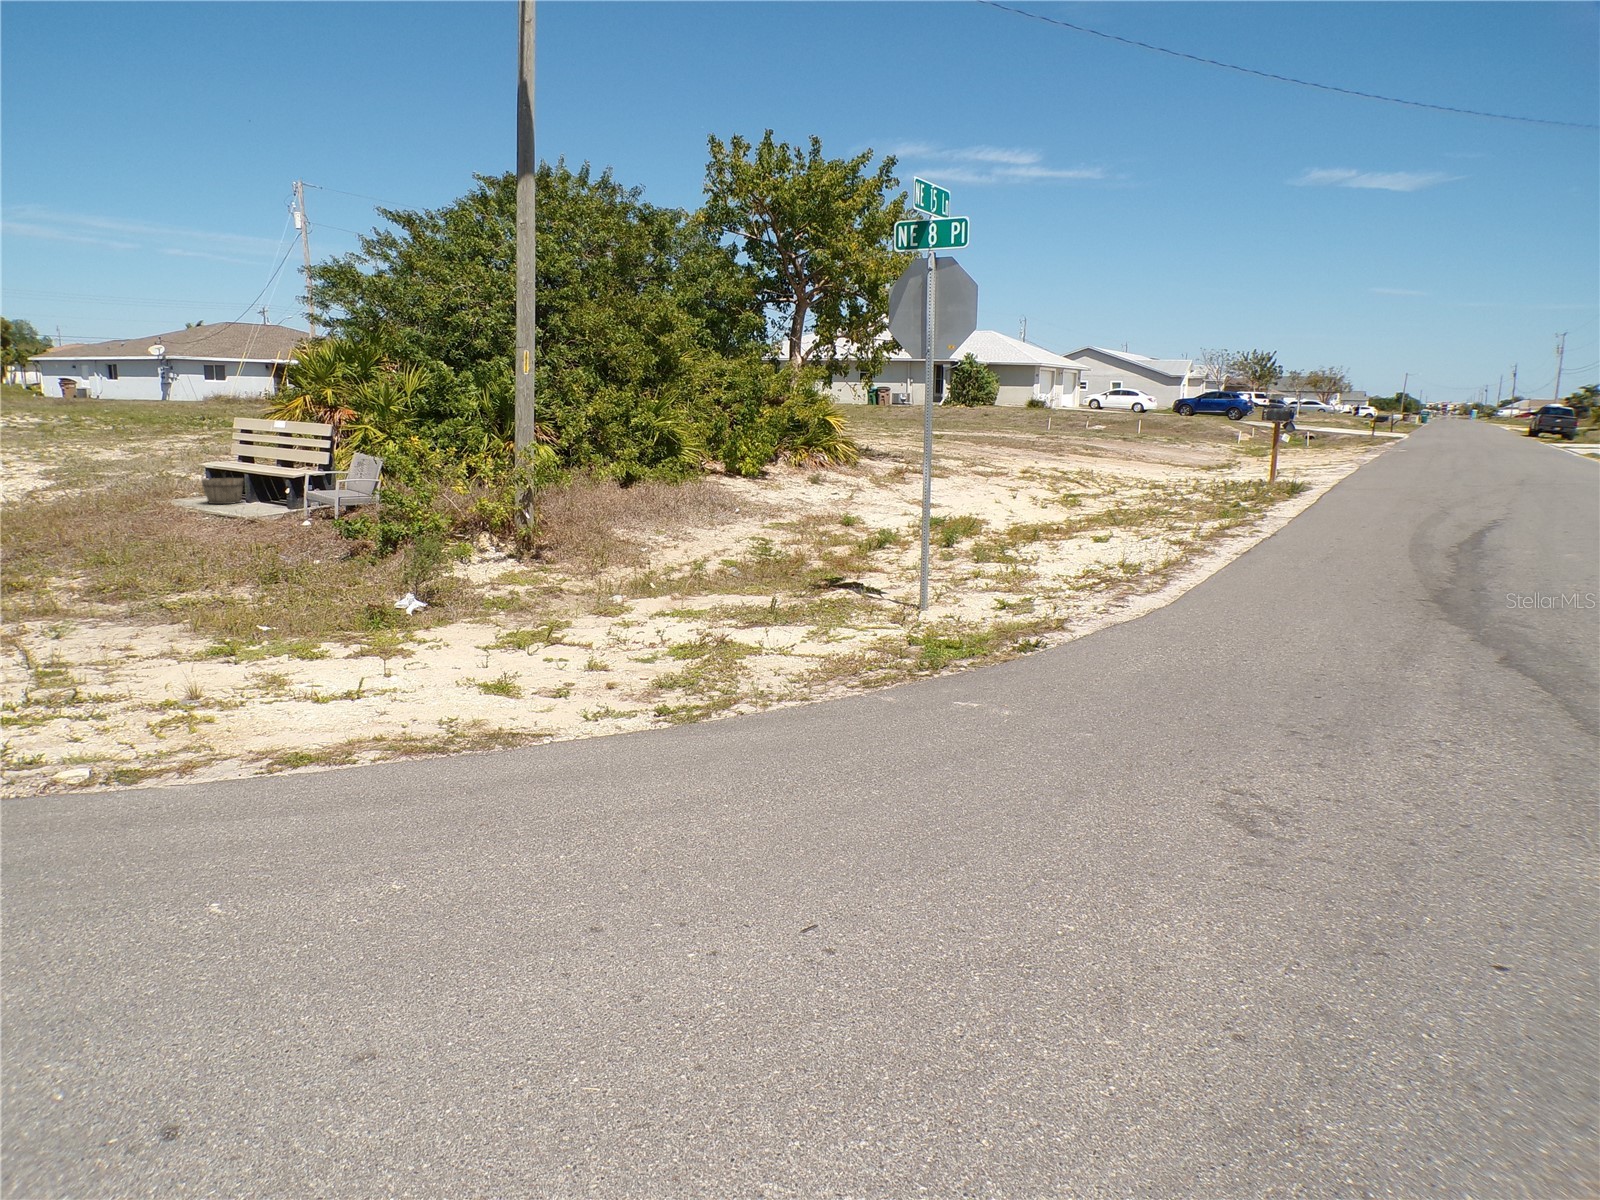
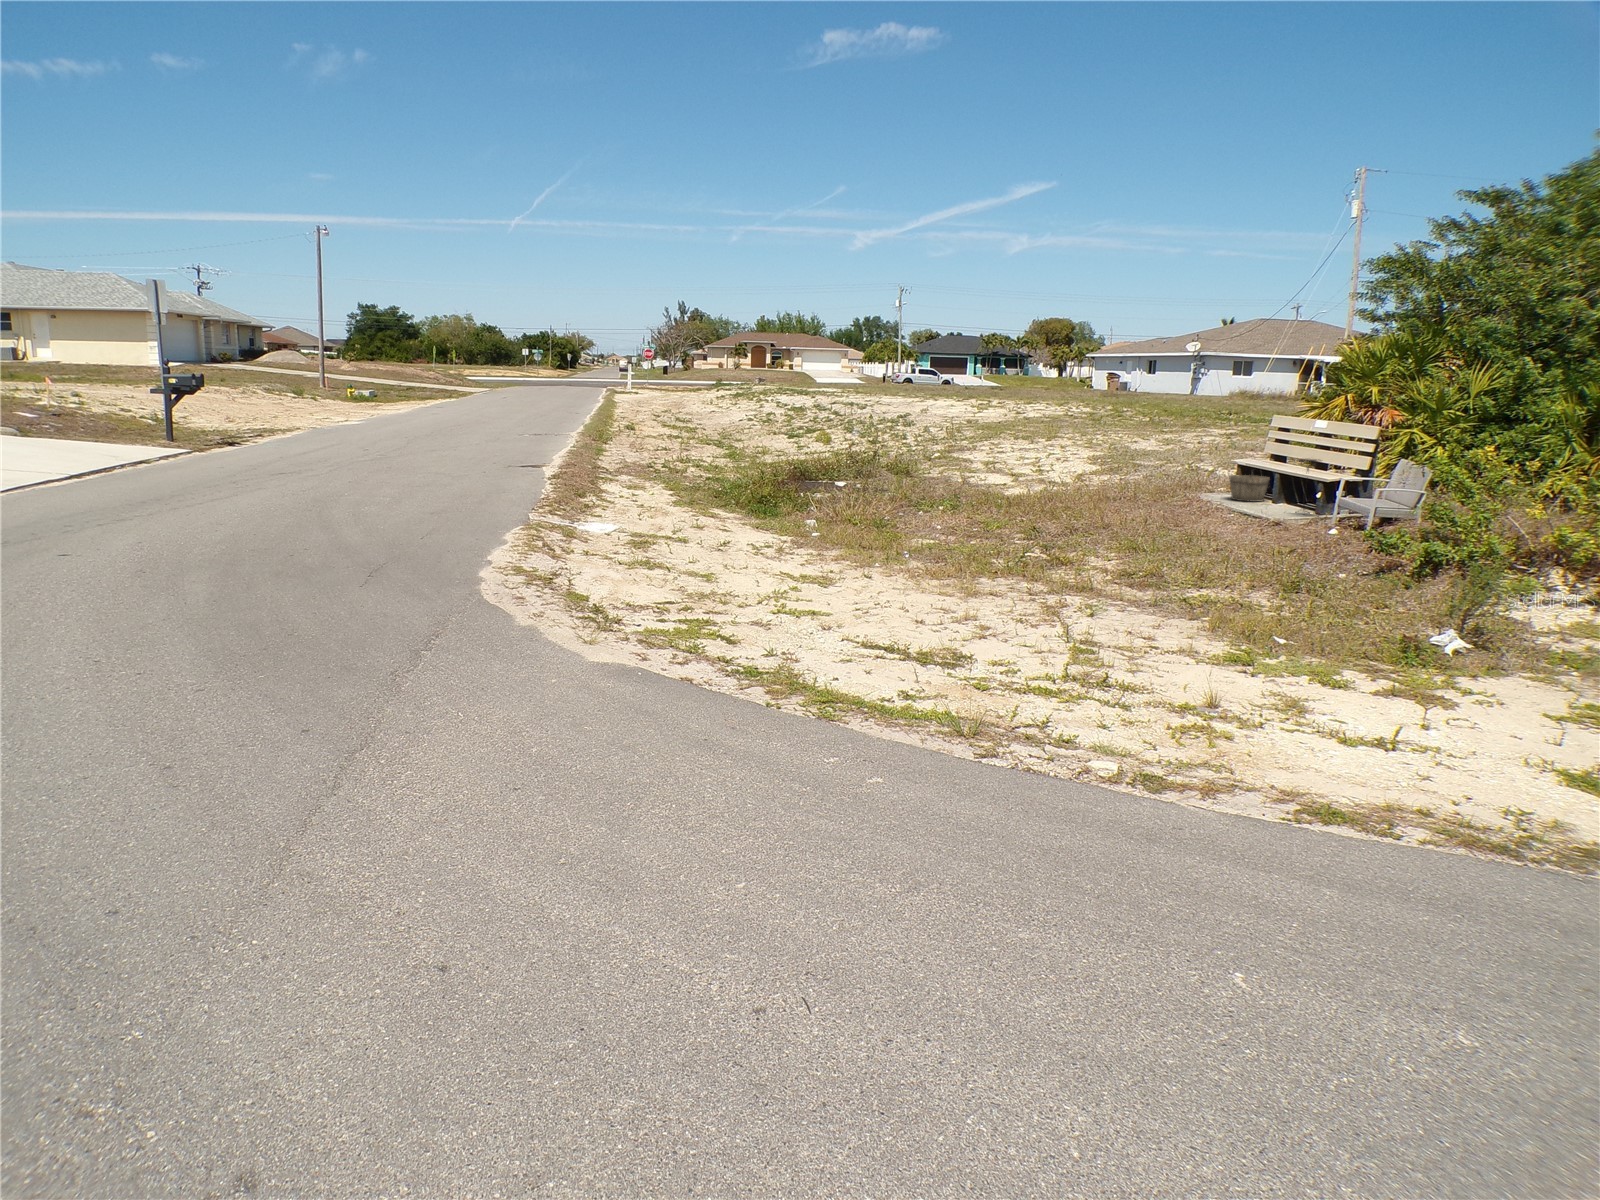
side table: none [263,457,290,512] -> present [1297,458,1321,510]

